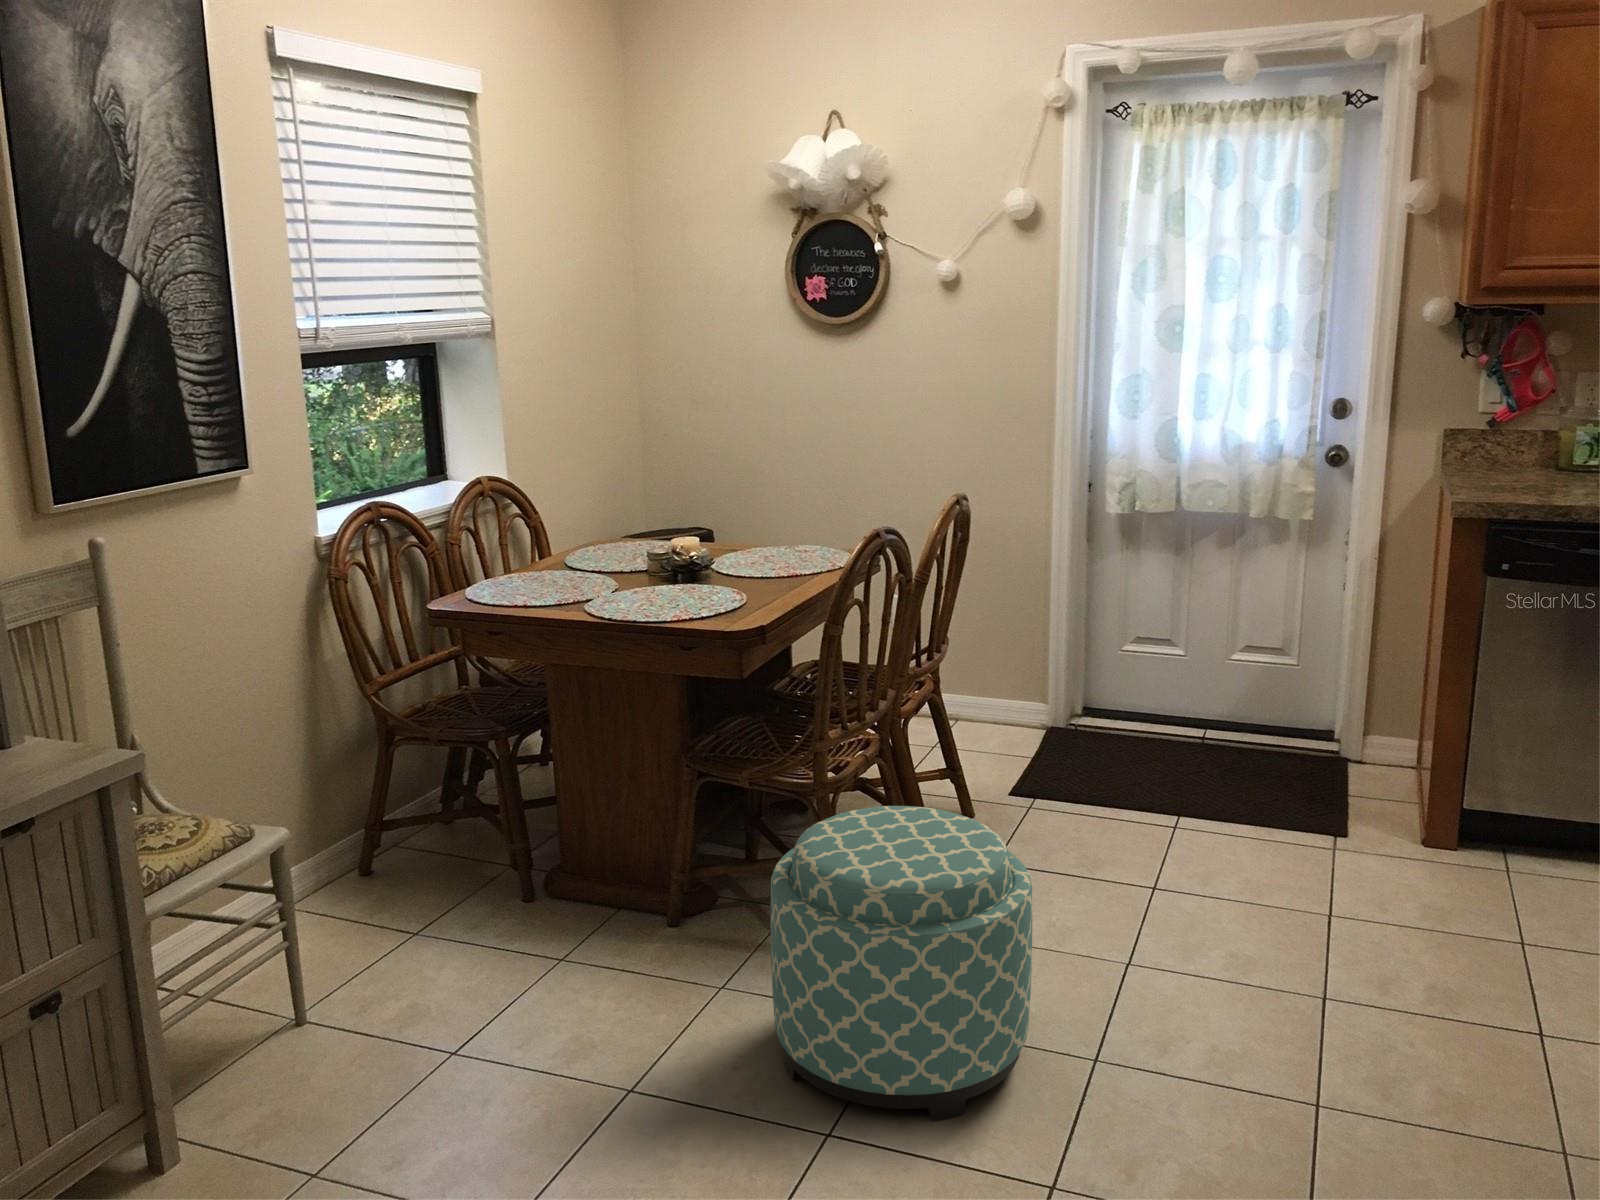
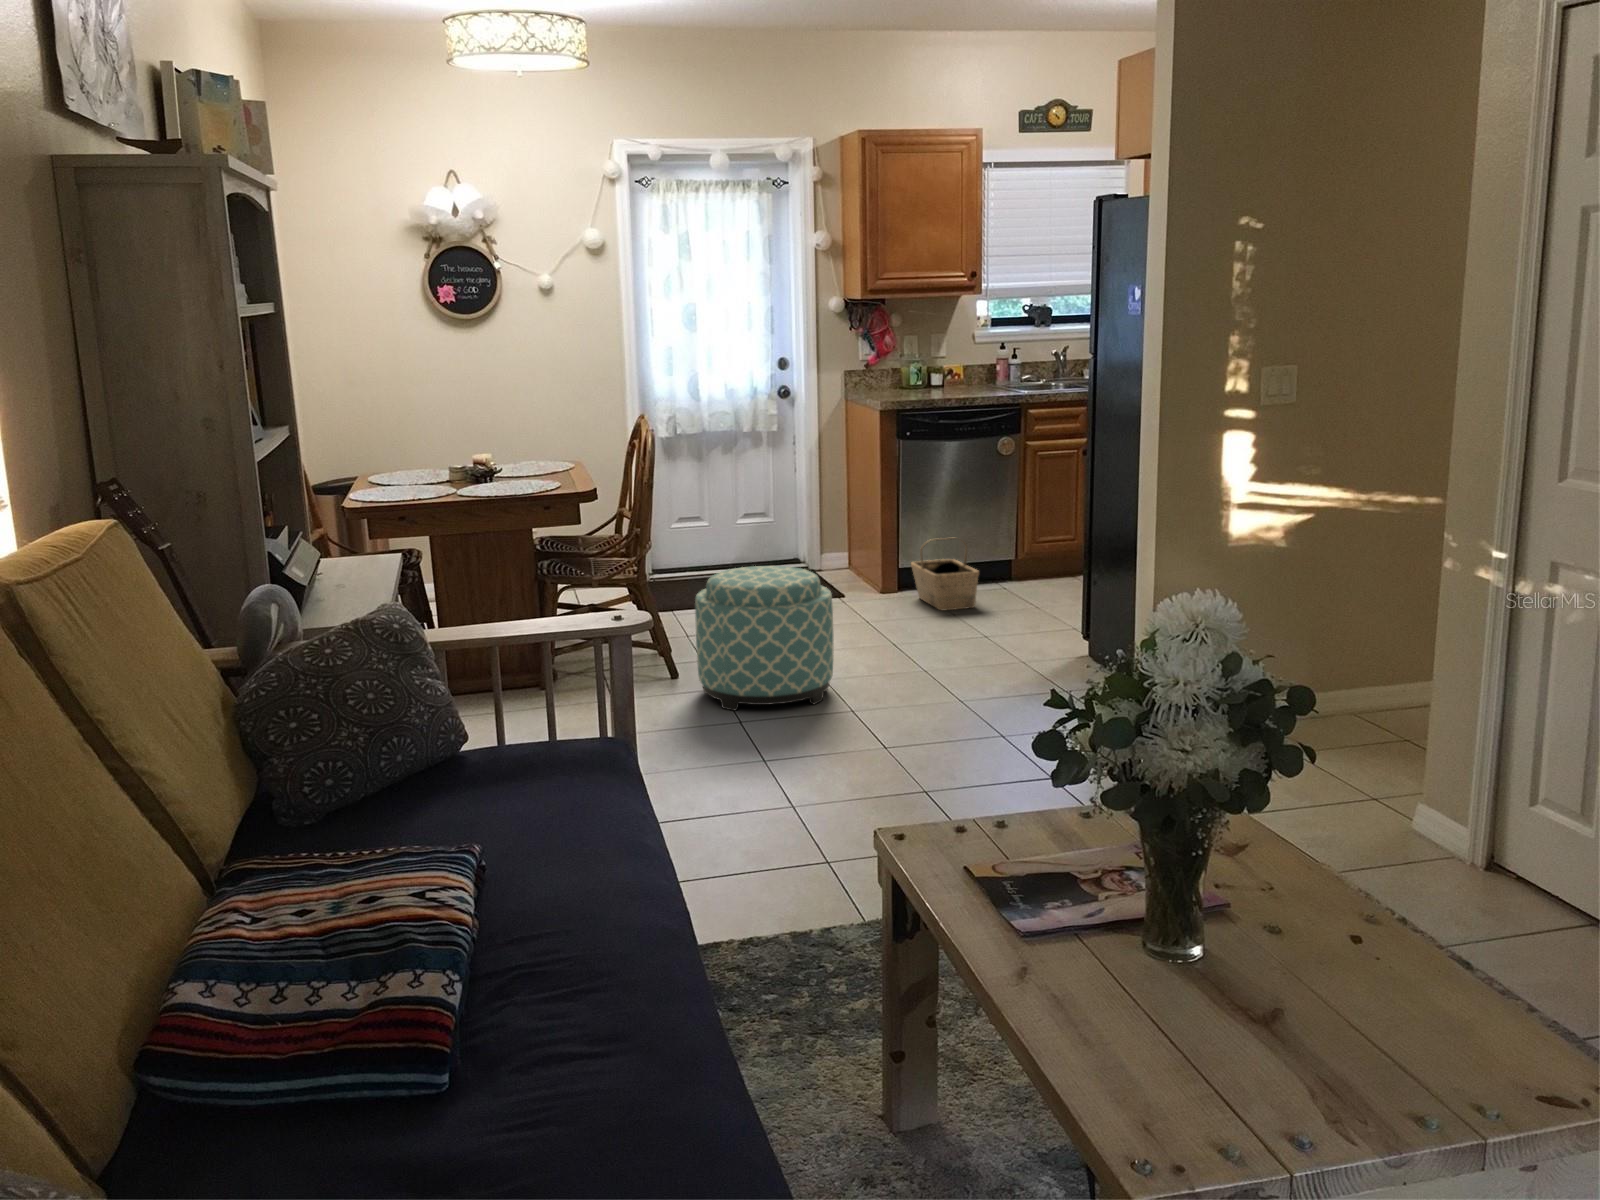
basket: none [1458,780,1578,937] -> present [911,537,979,610]

